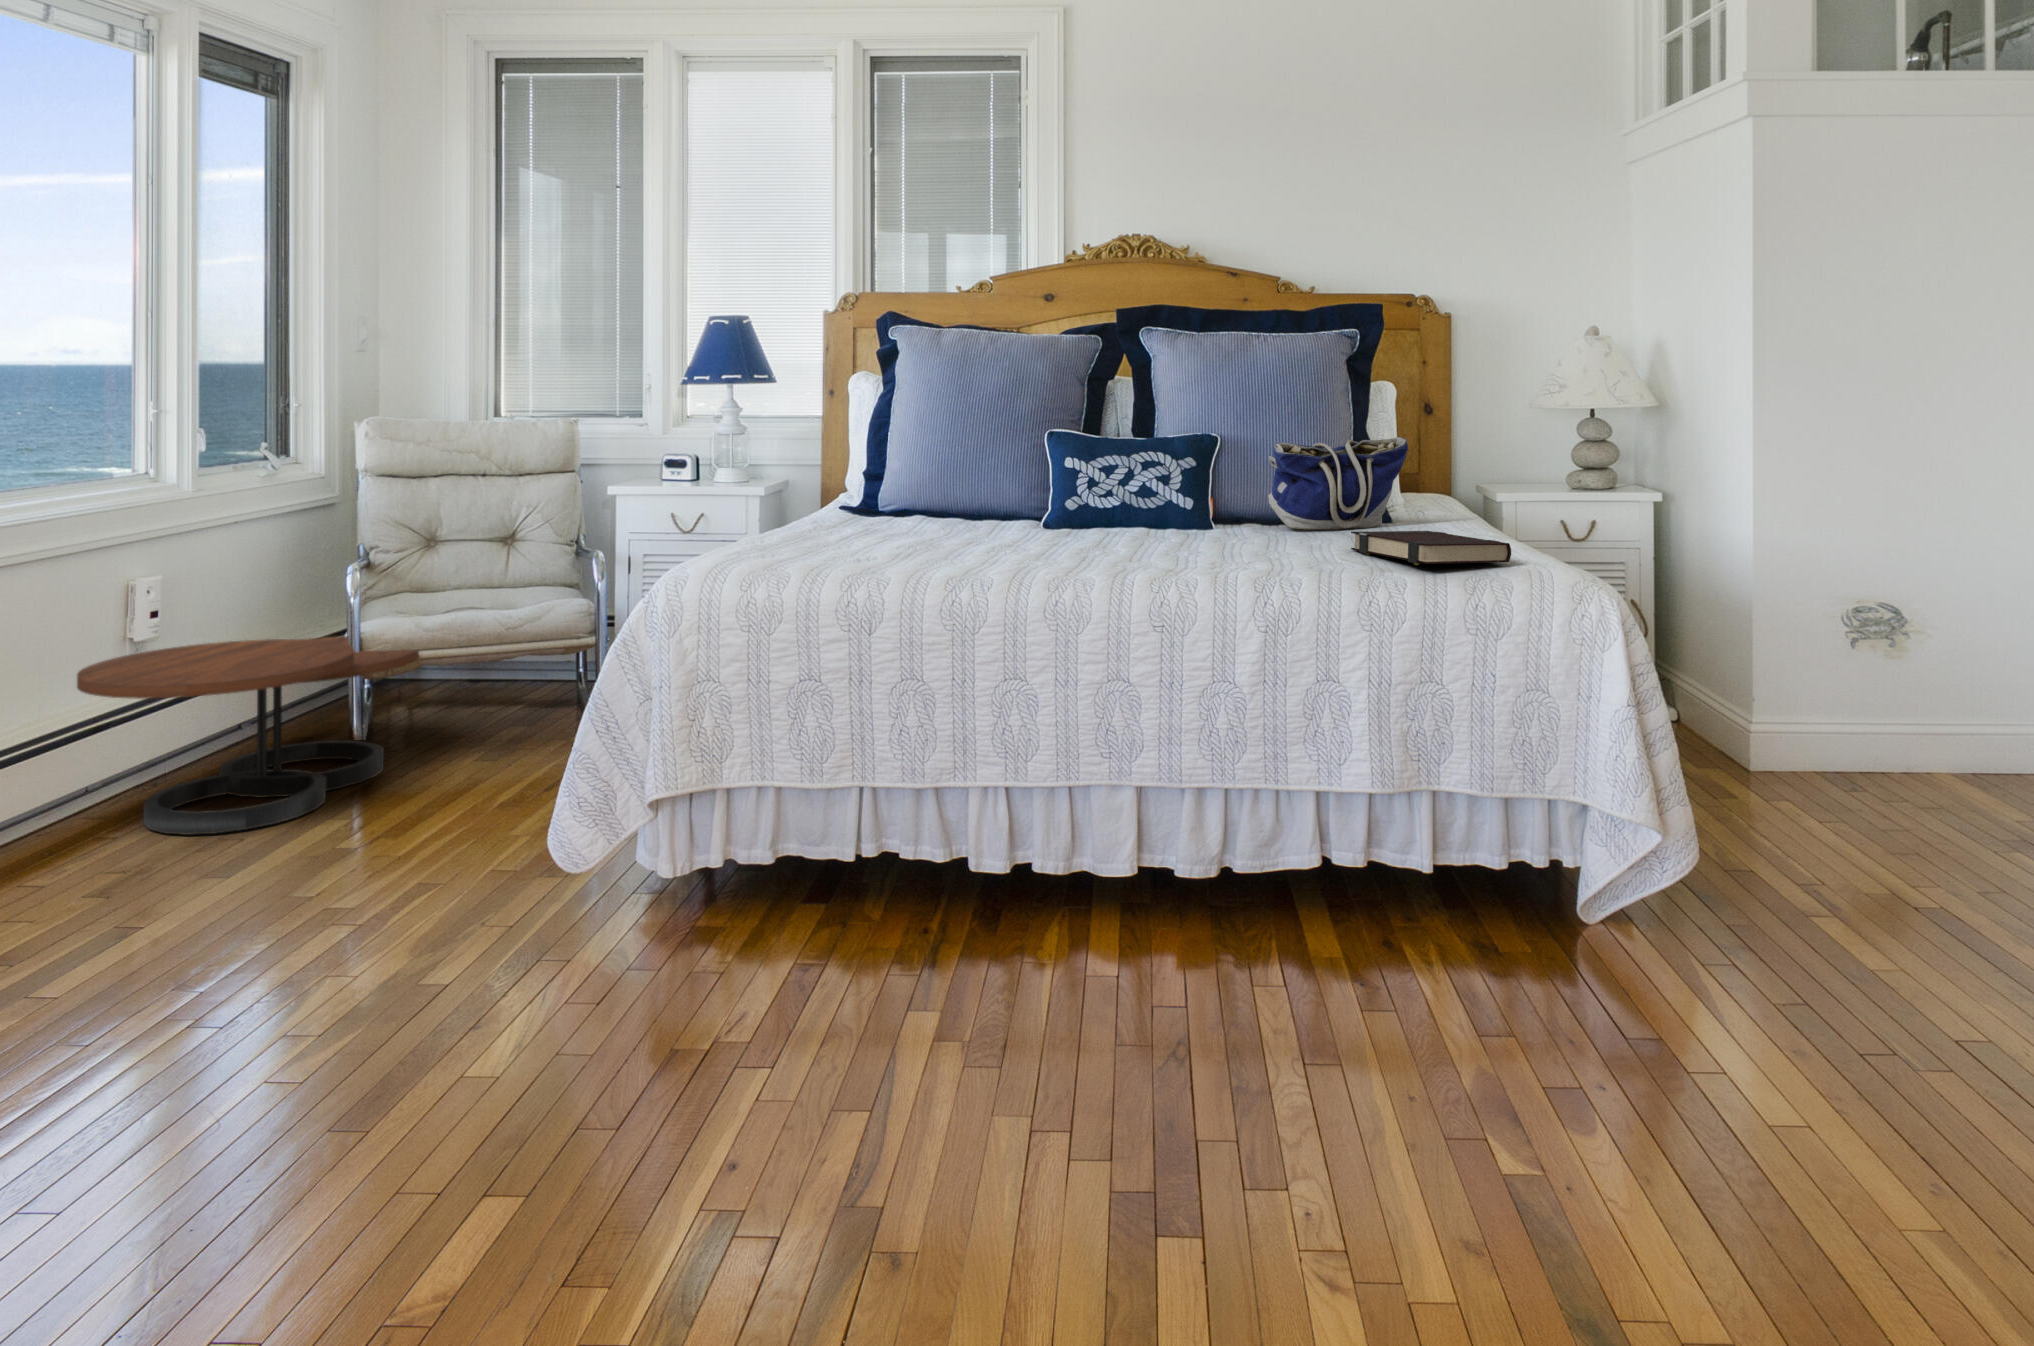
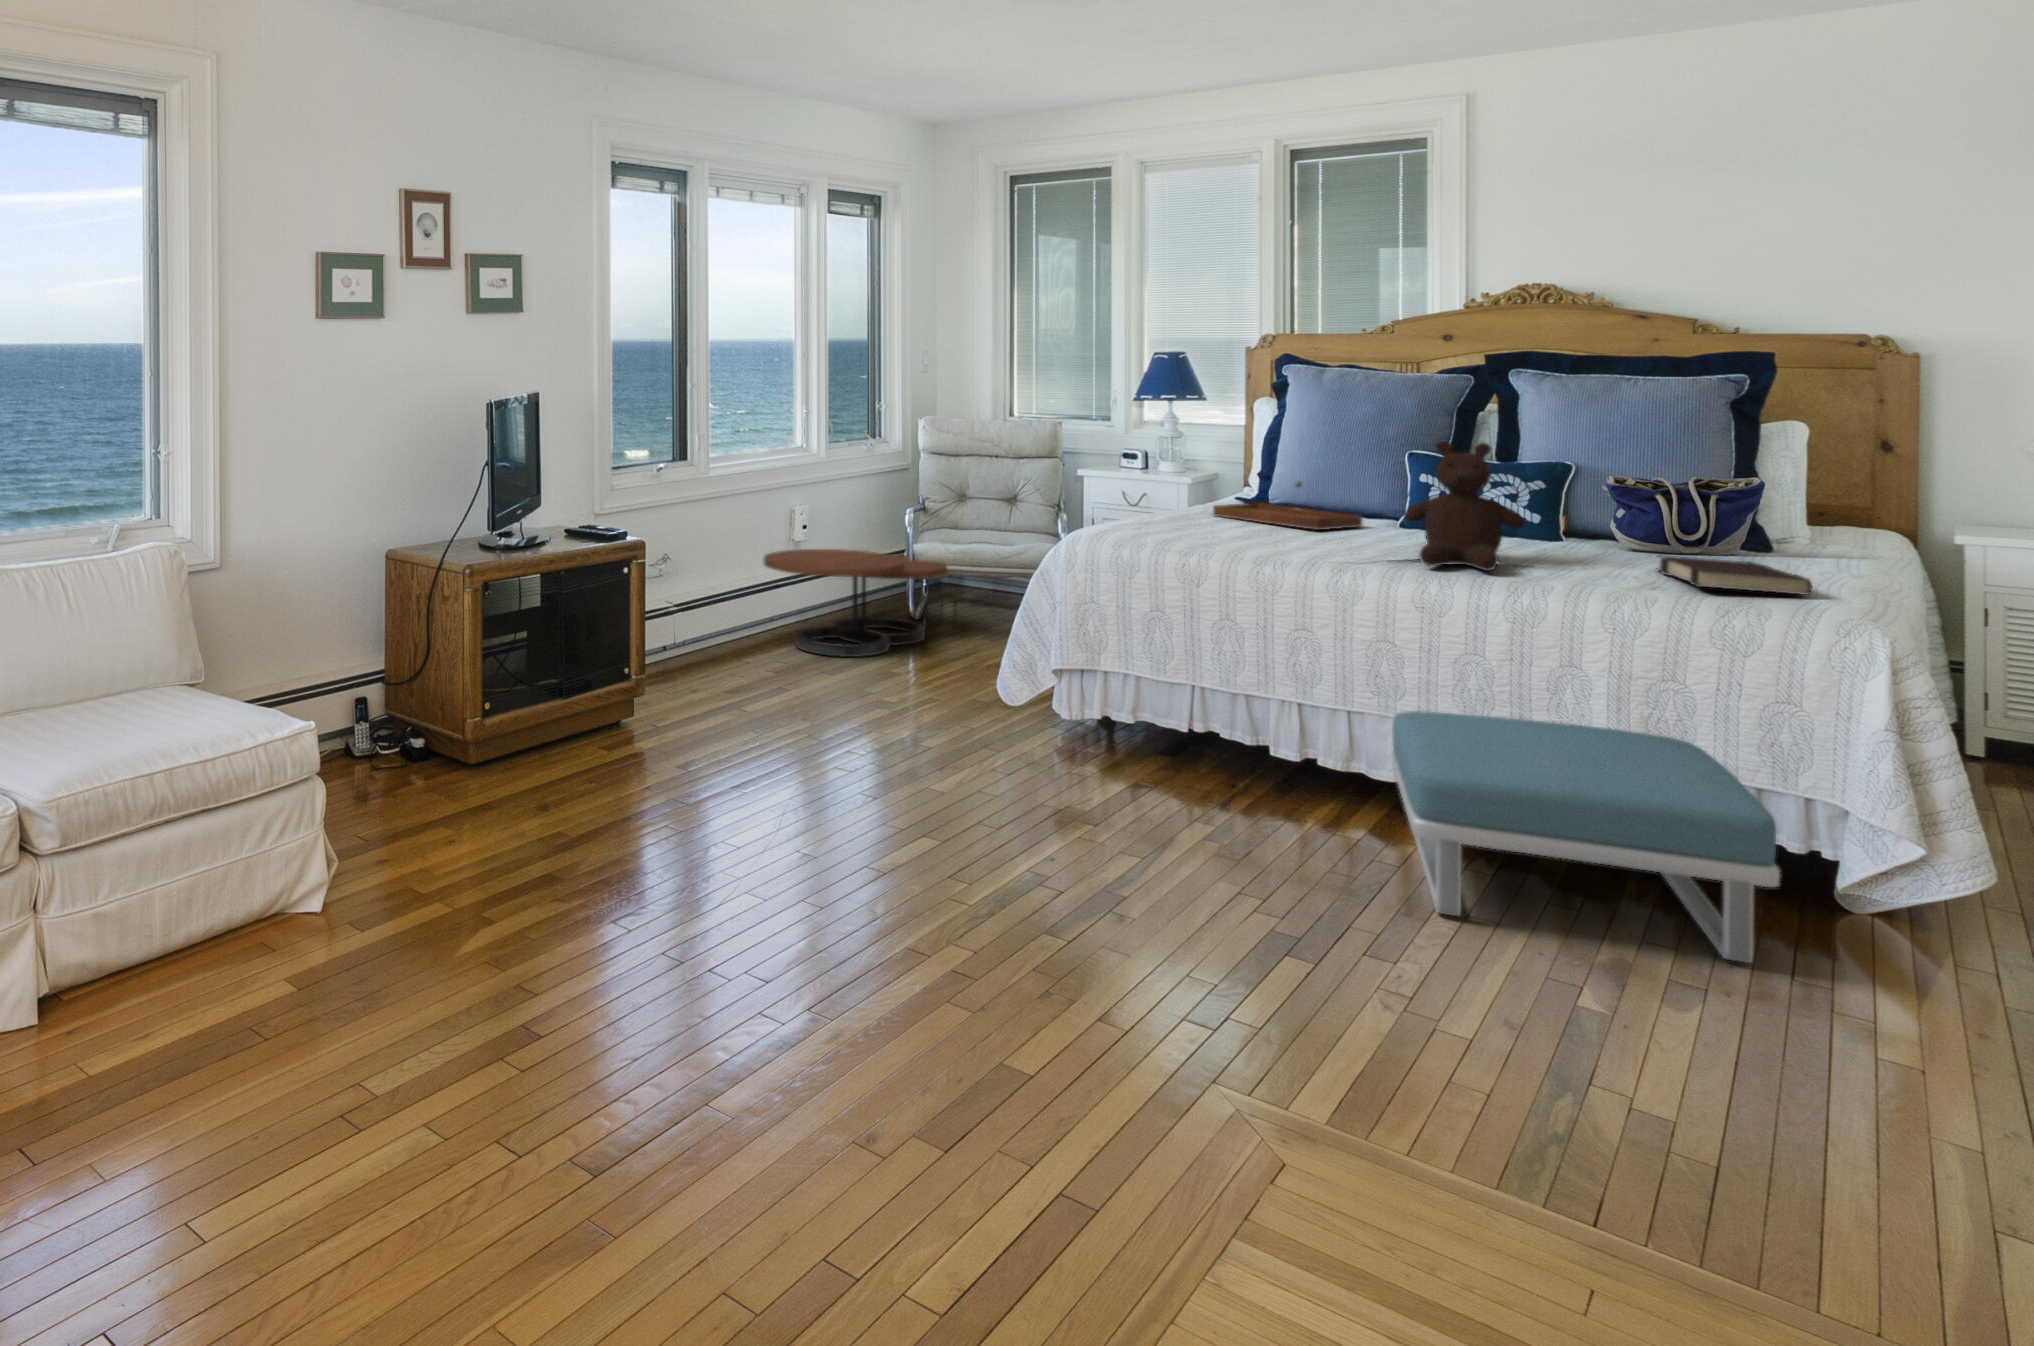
teddy bear: none [1103,404,1235,571] -> present [1404,441,1525,571]
tray: none [834,474,1017,538] -> present [1213,481,1362,530]
footstool: none [1145,757,1651,1102] -> present [1392,711,1780,963]

